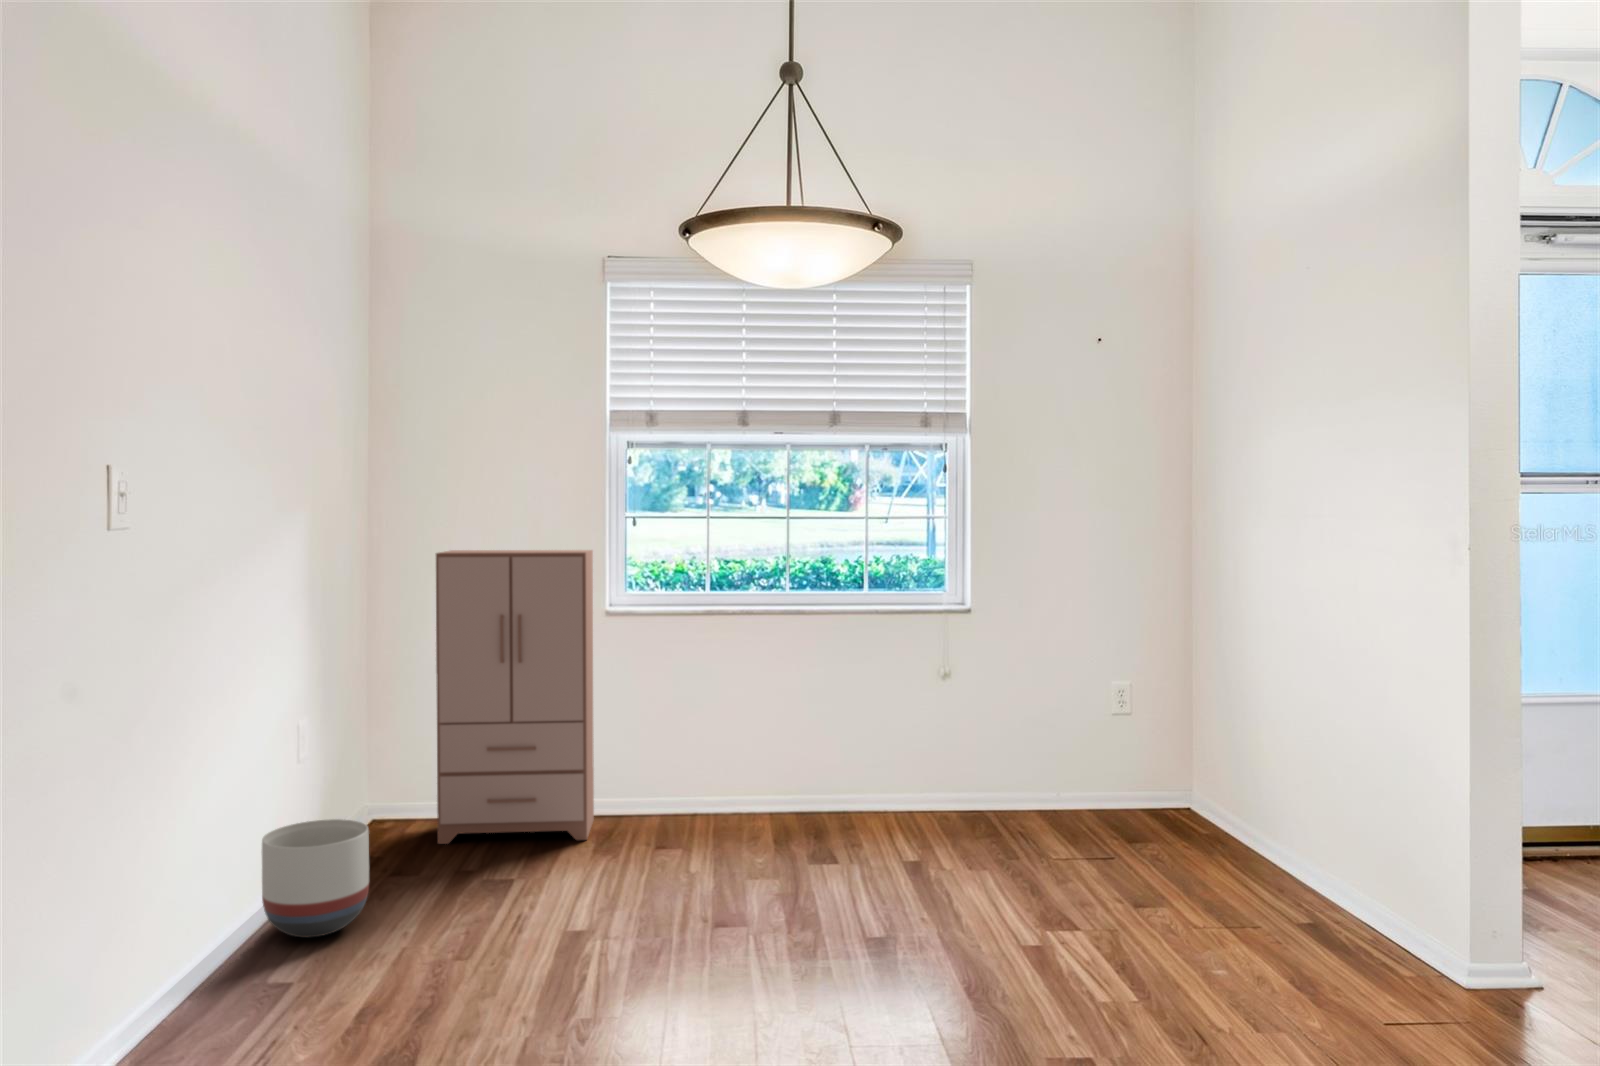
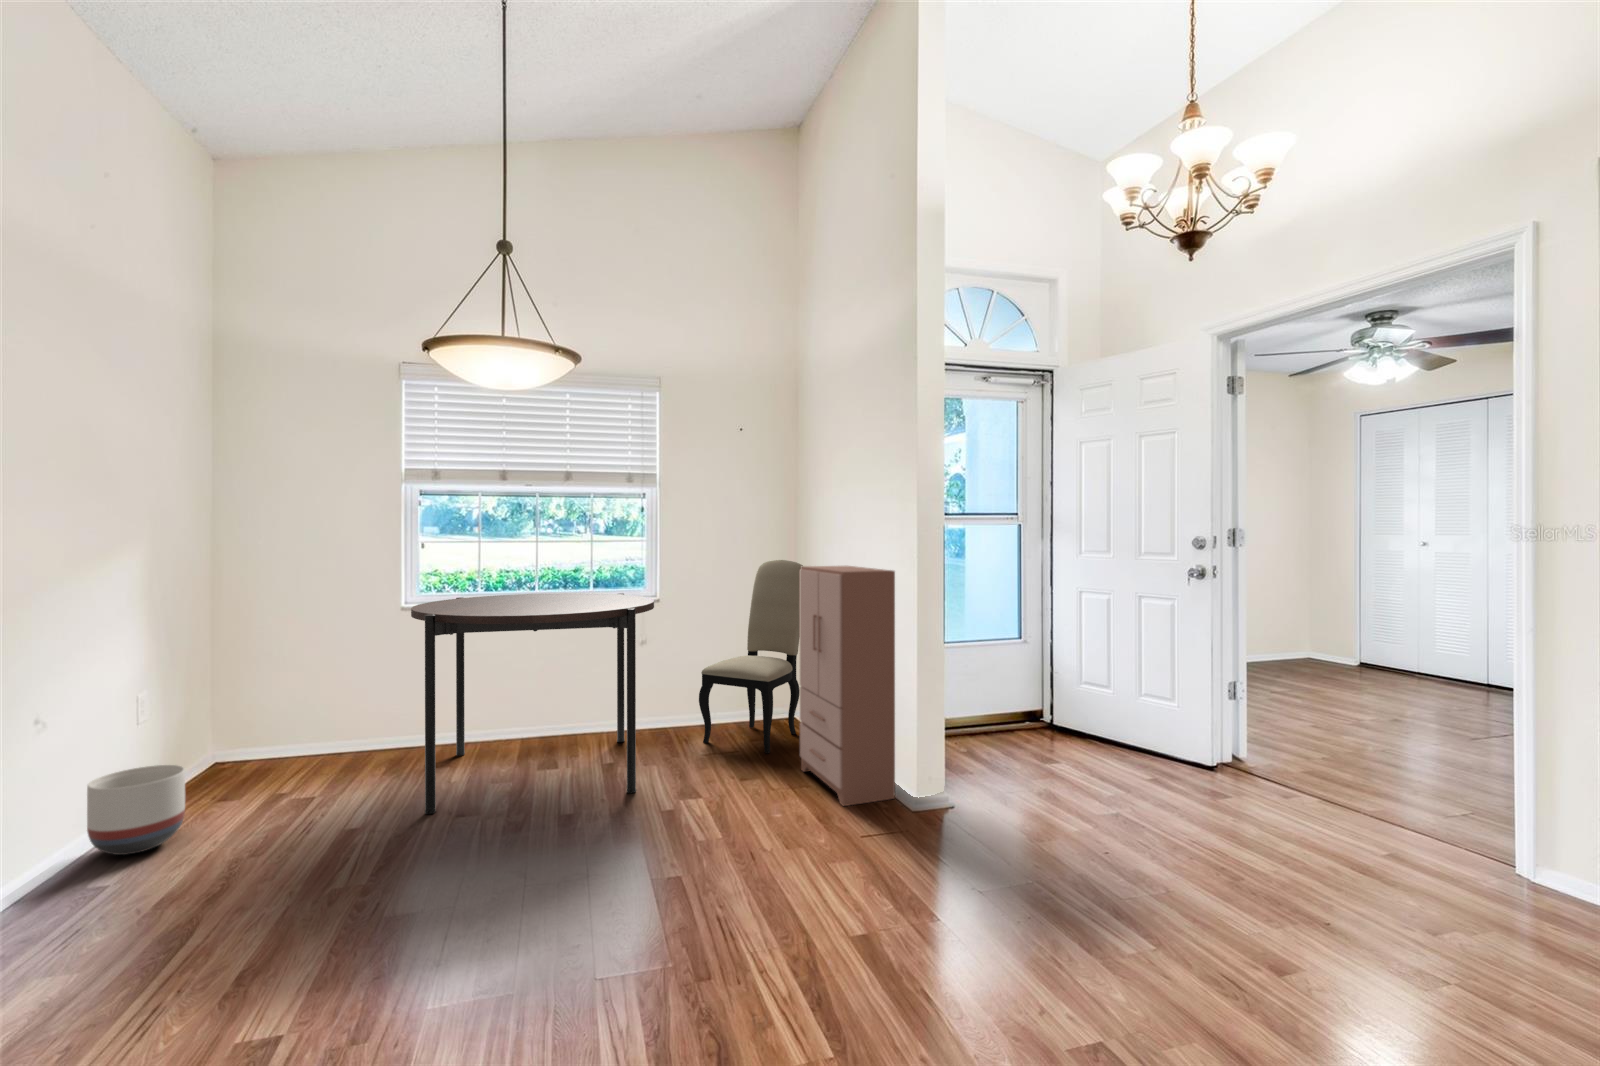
cabinet: present [436,550,594,844] -> present [800,566,895,806]
dining chair: none [1040,550,1214,865] -> present [699,560,803,753]
dining table: none [637,597,984,917] -> present [411,593,654,814]

